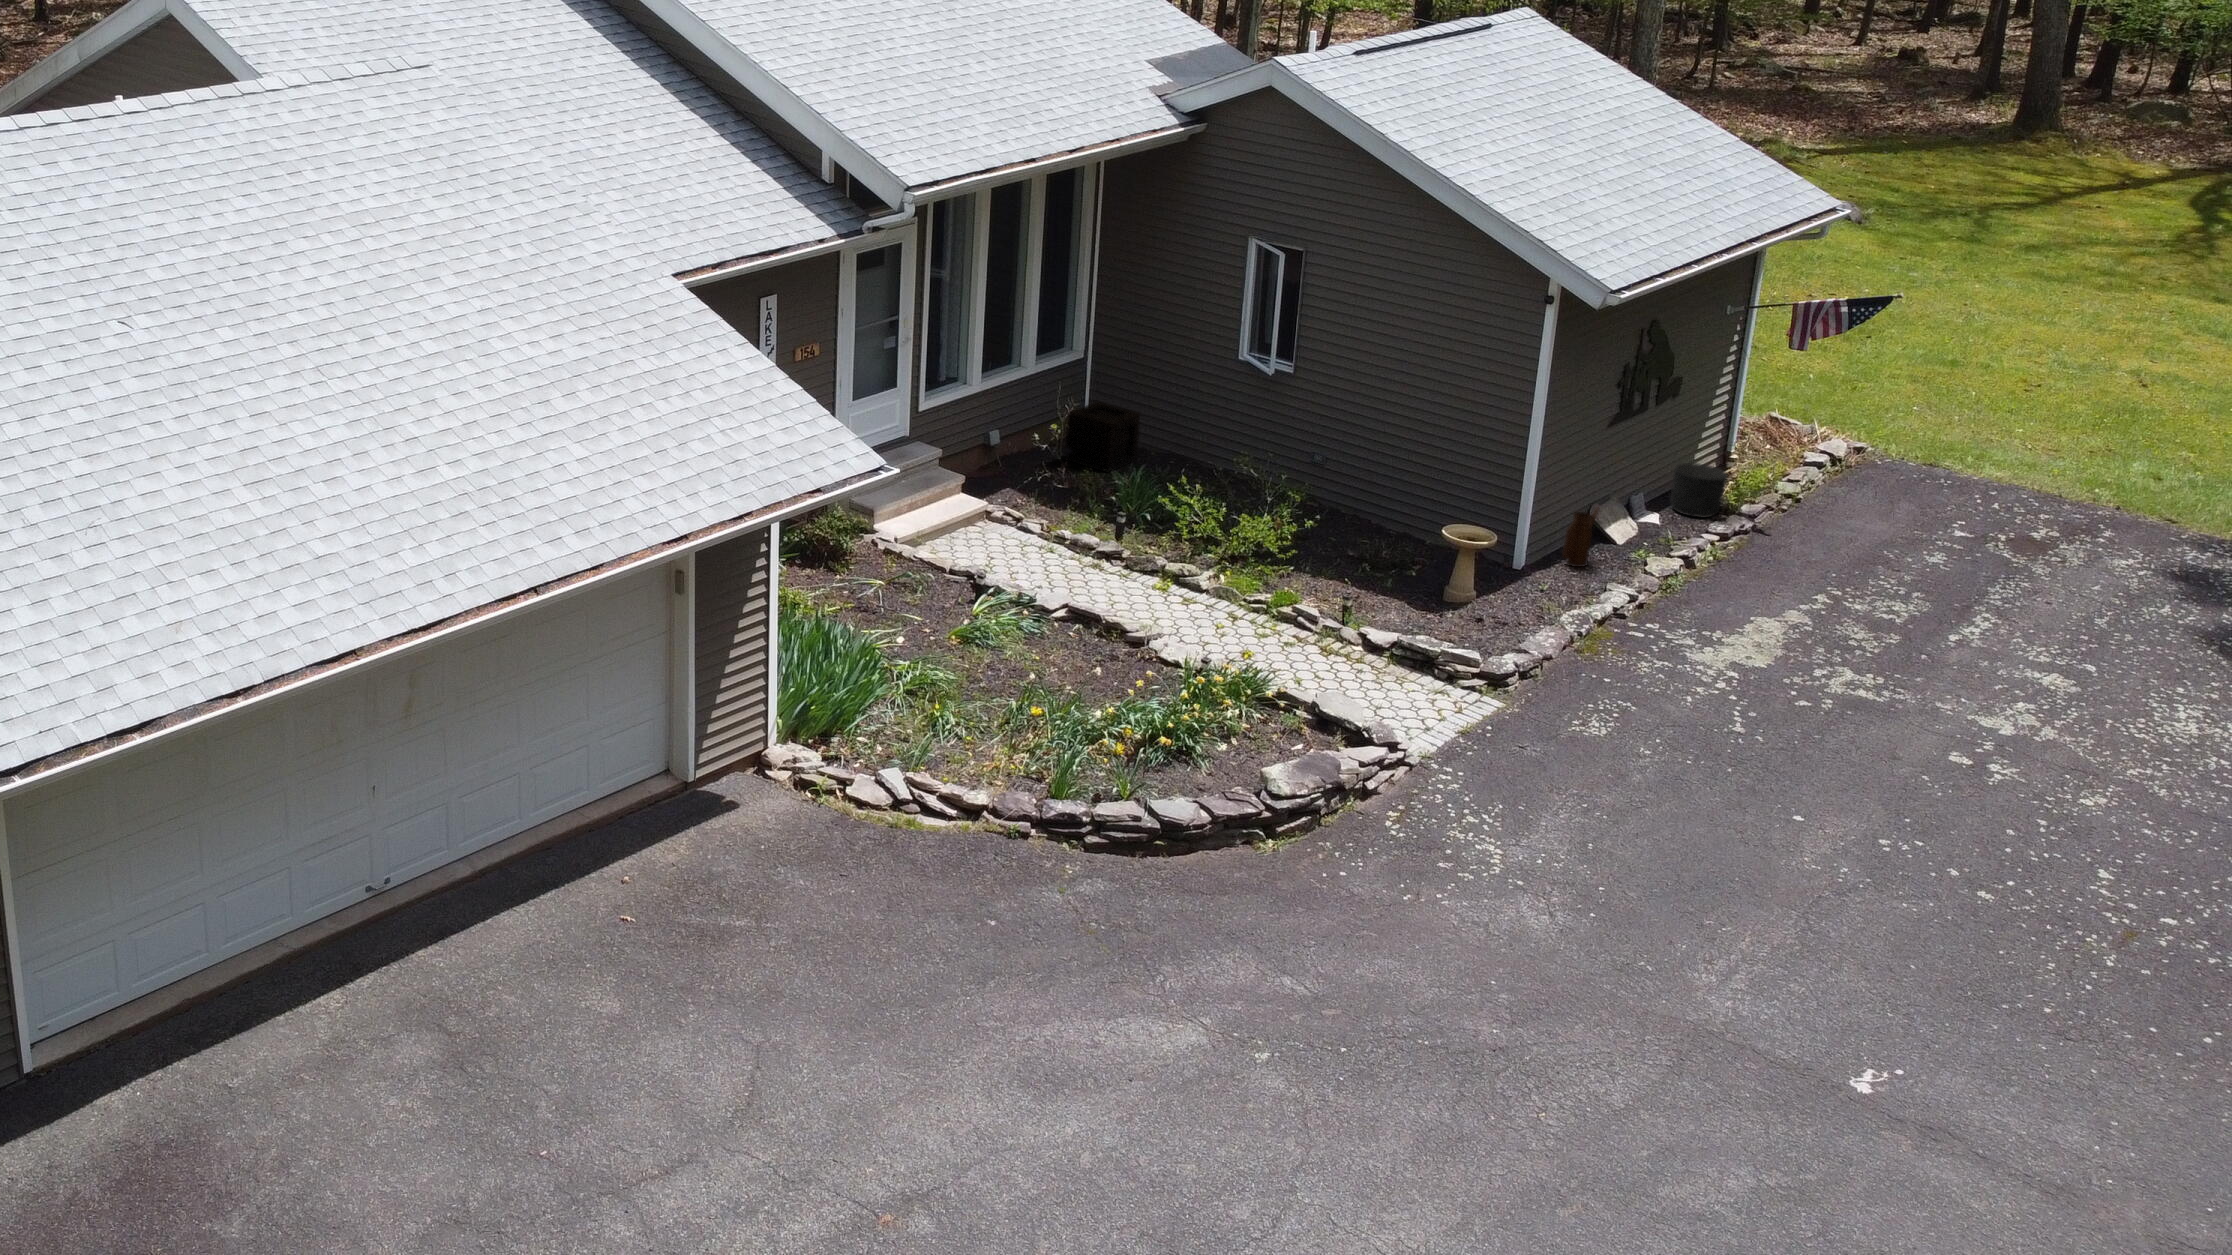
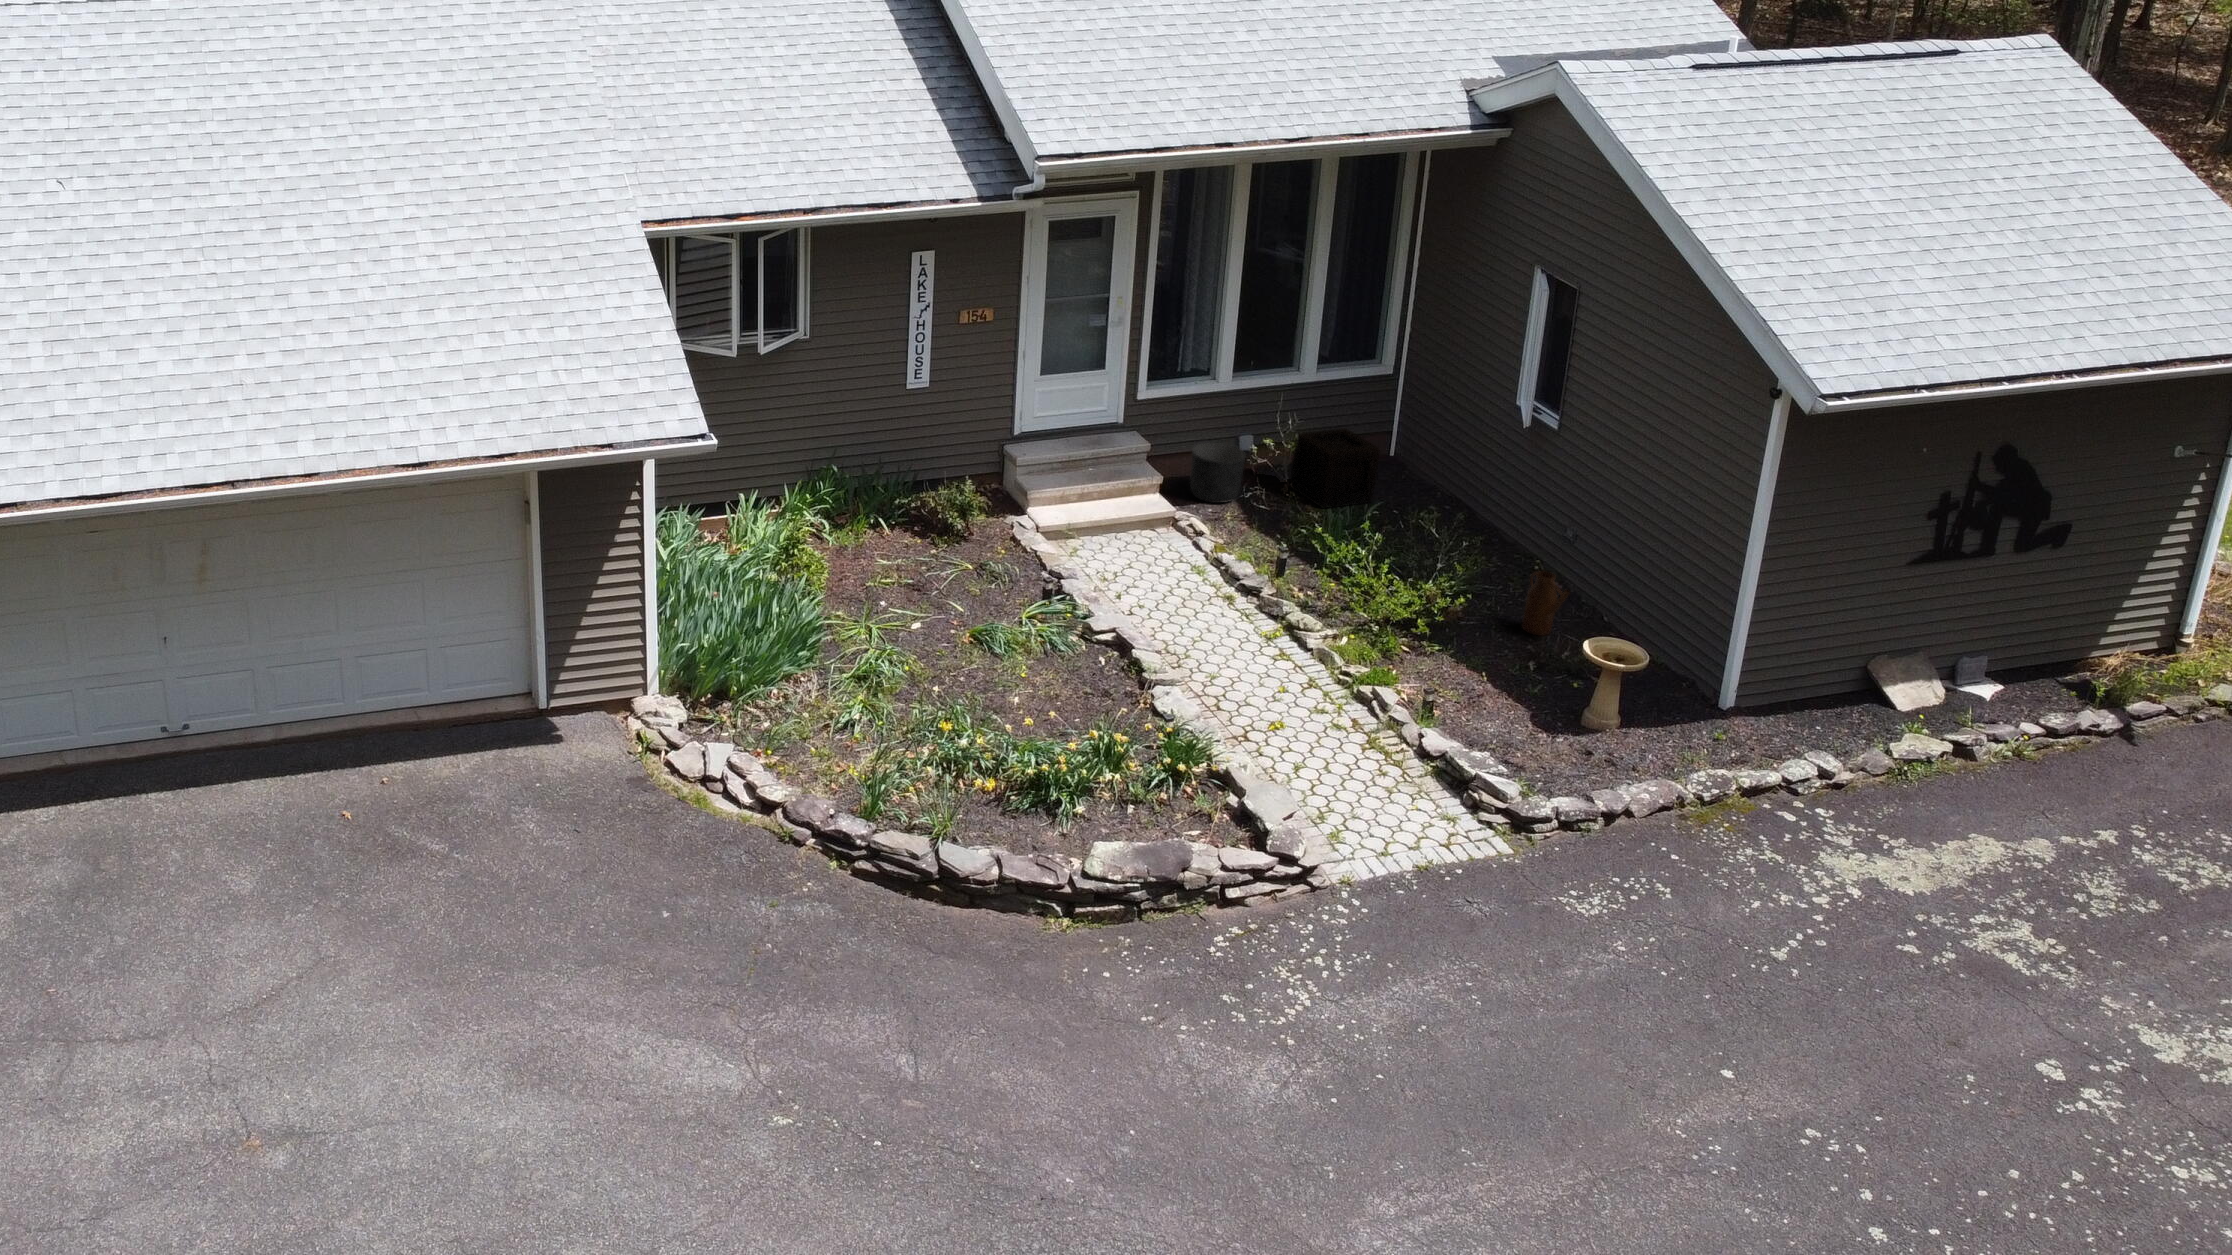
planter: present [1670,463,1727,518] -> present [1190,443,1245,503]
watering can: present [1562,507,1599,567] -> present [1521,571,1570,636]

